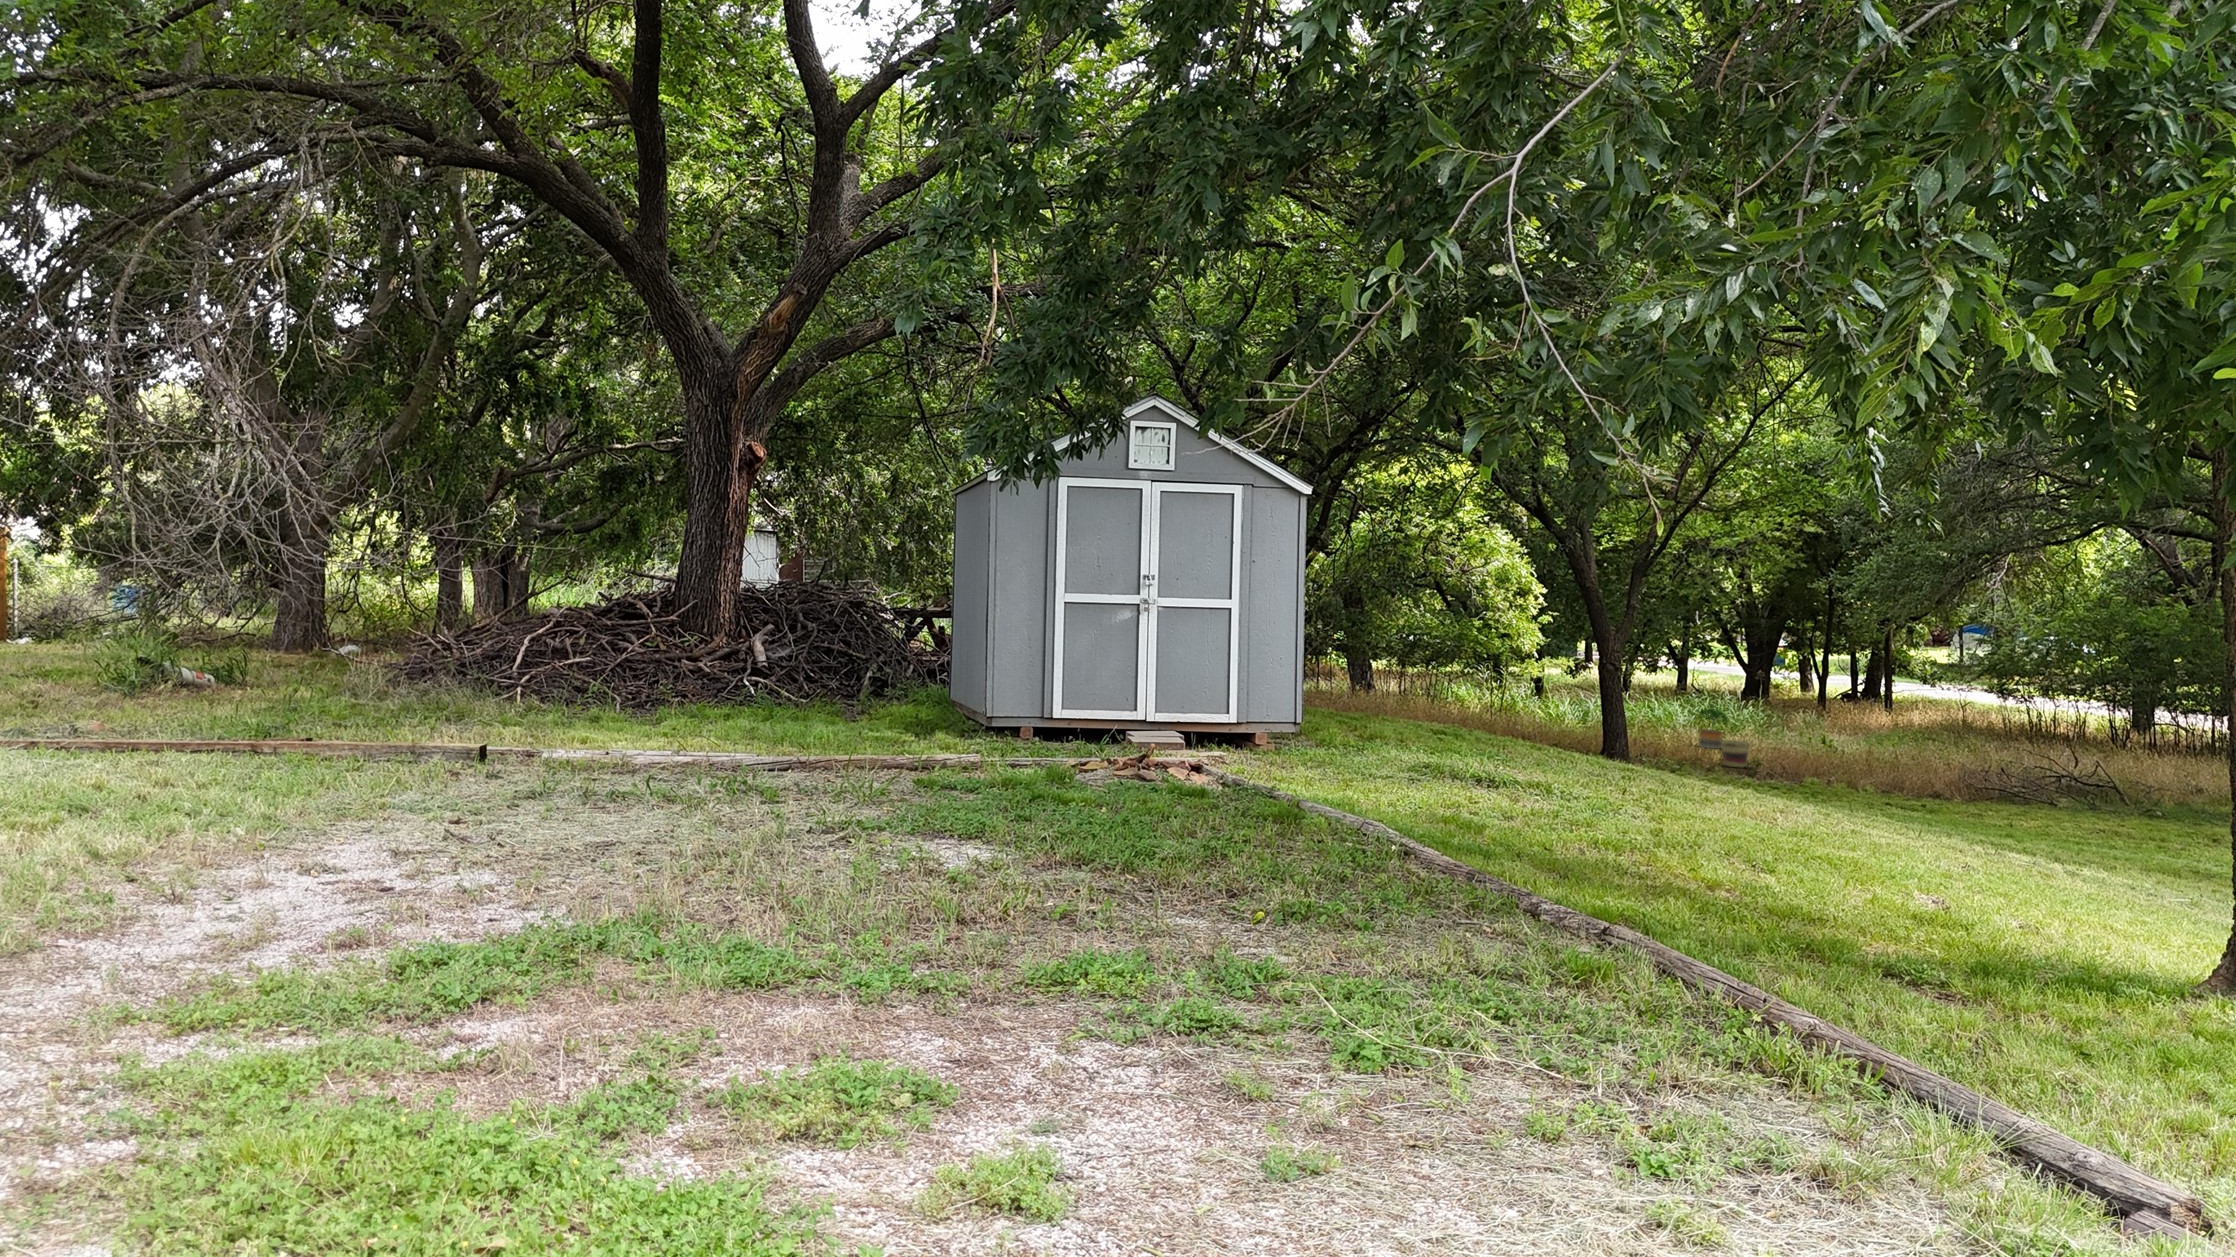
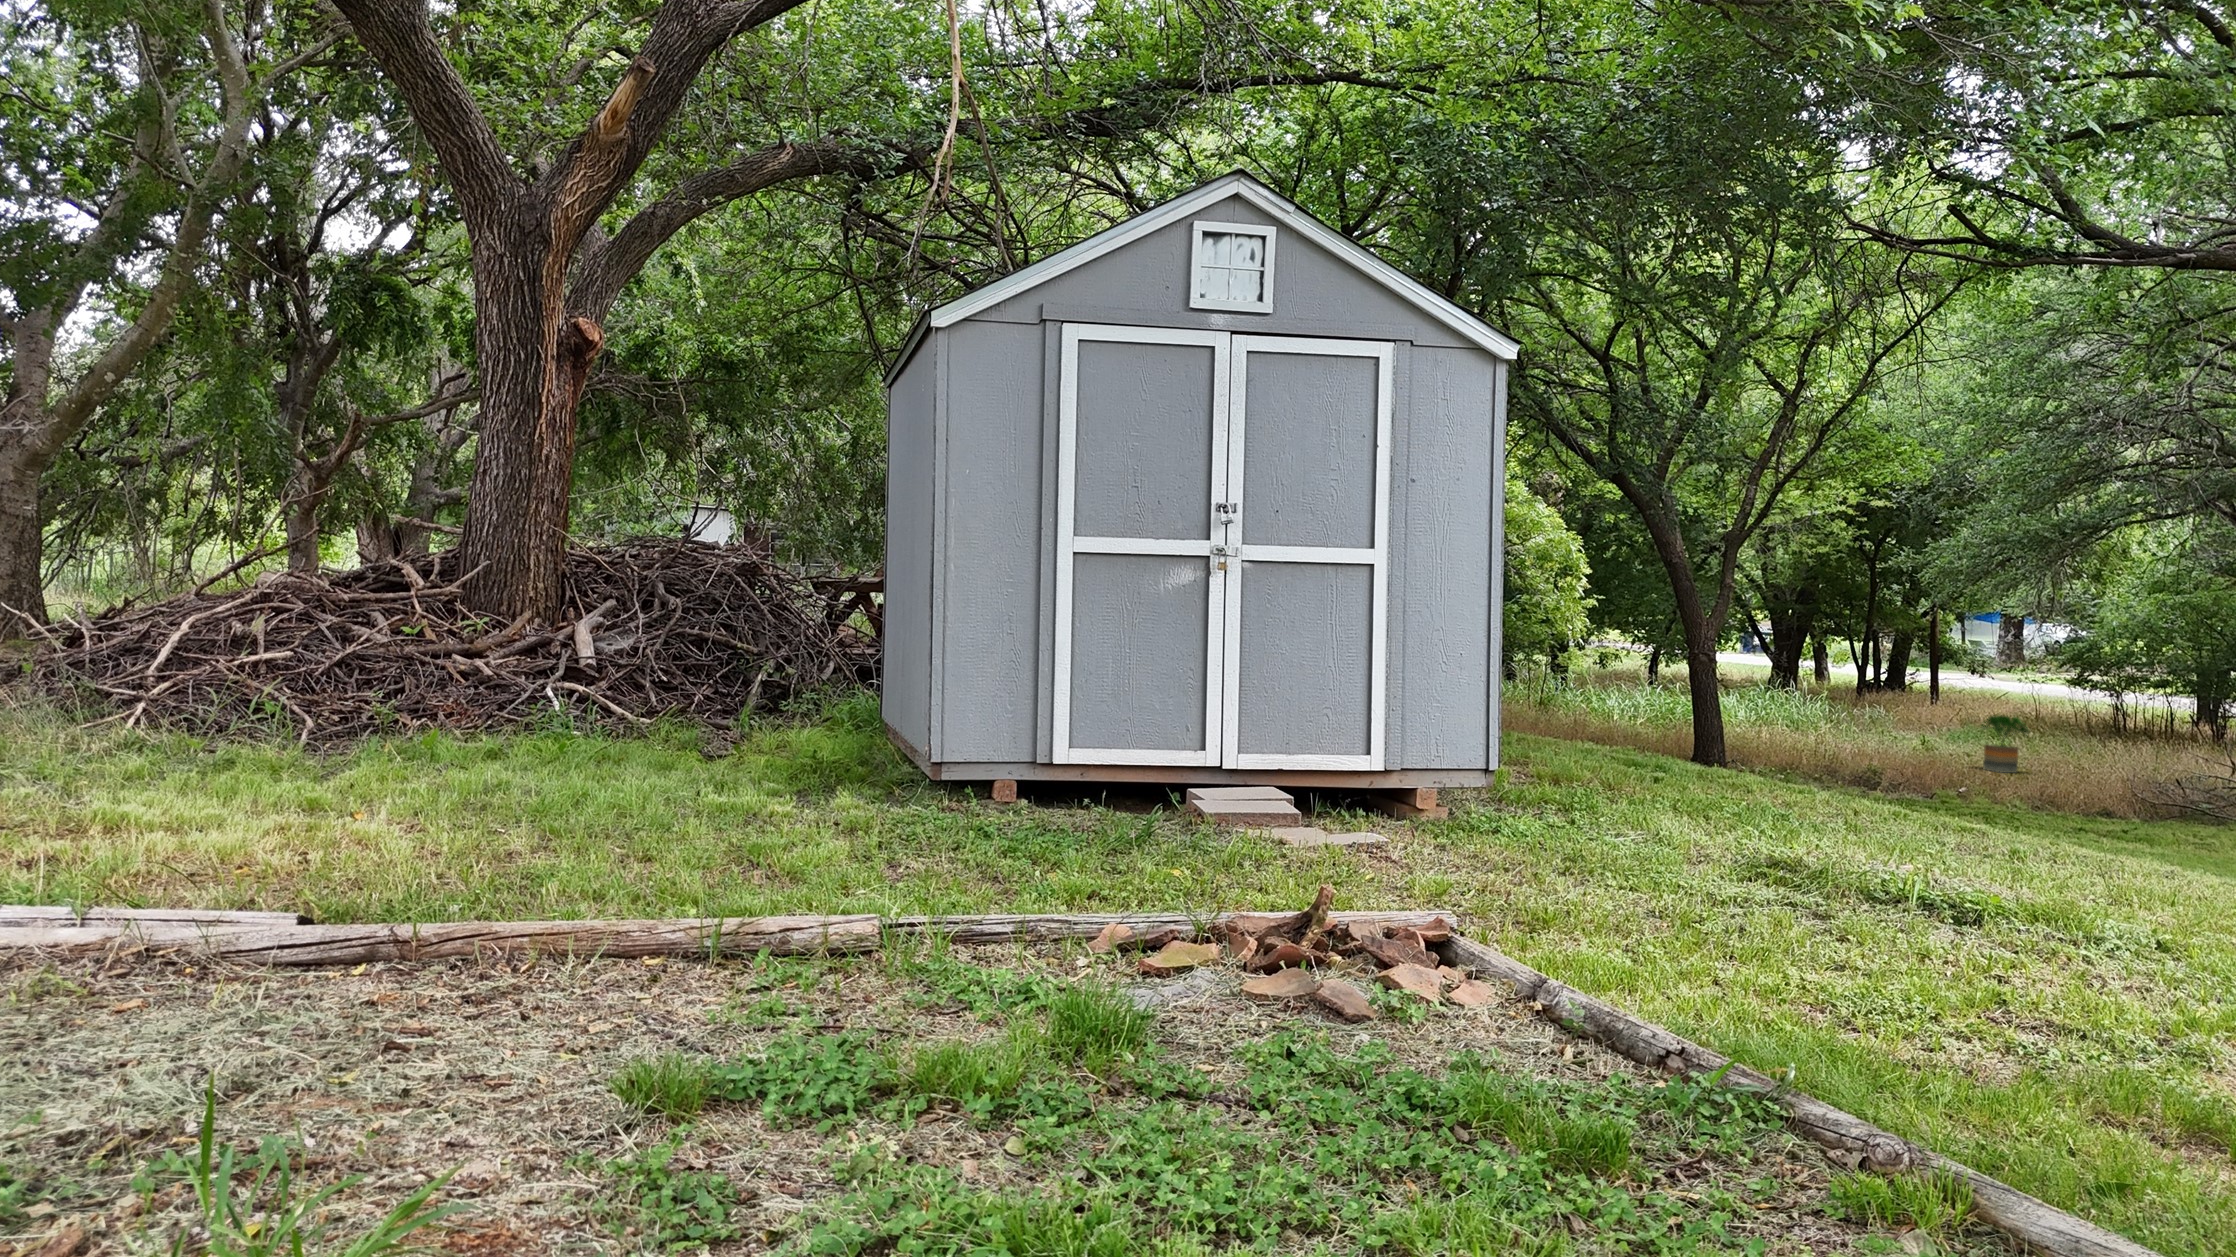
basket: present [1721,740,1750,767] -> none [2059,766,2107,809]

